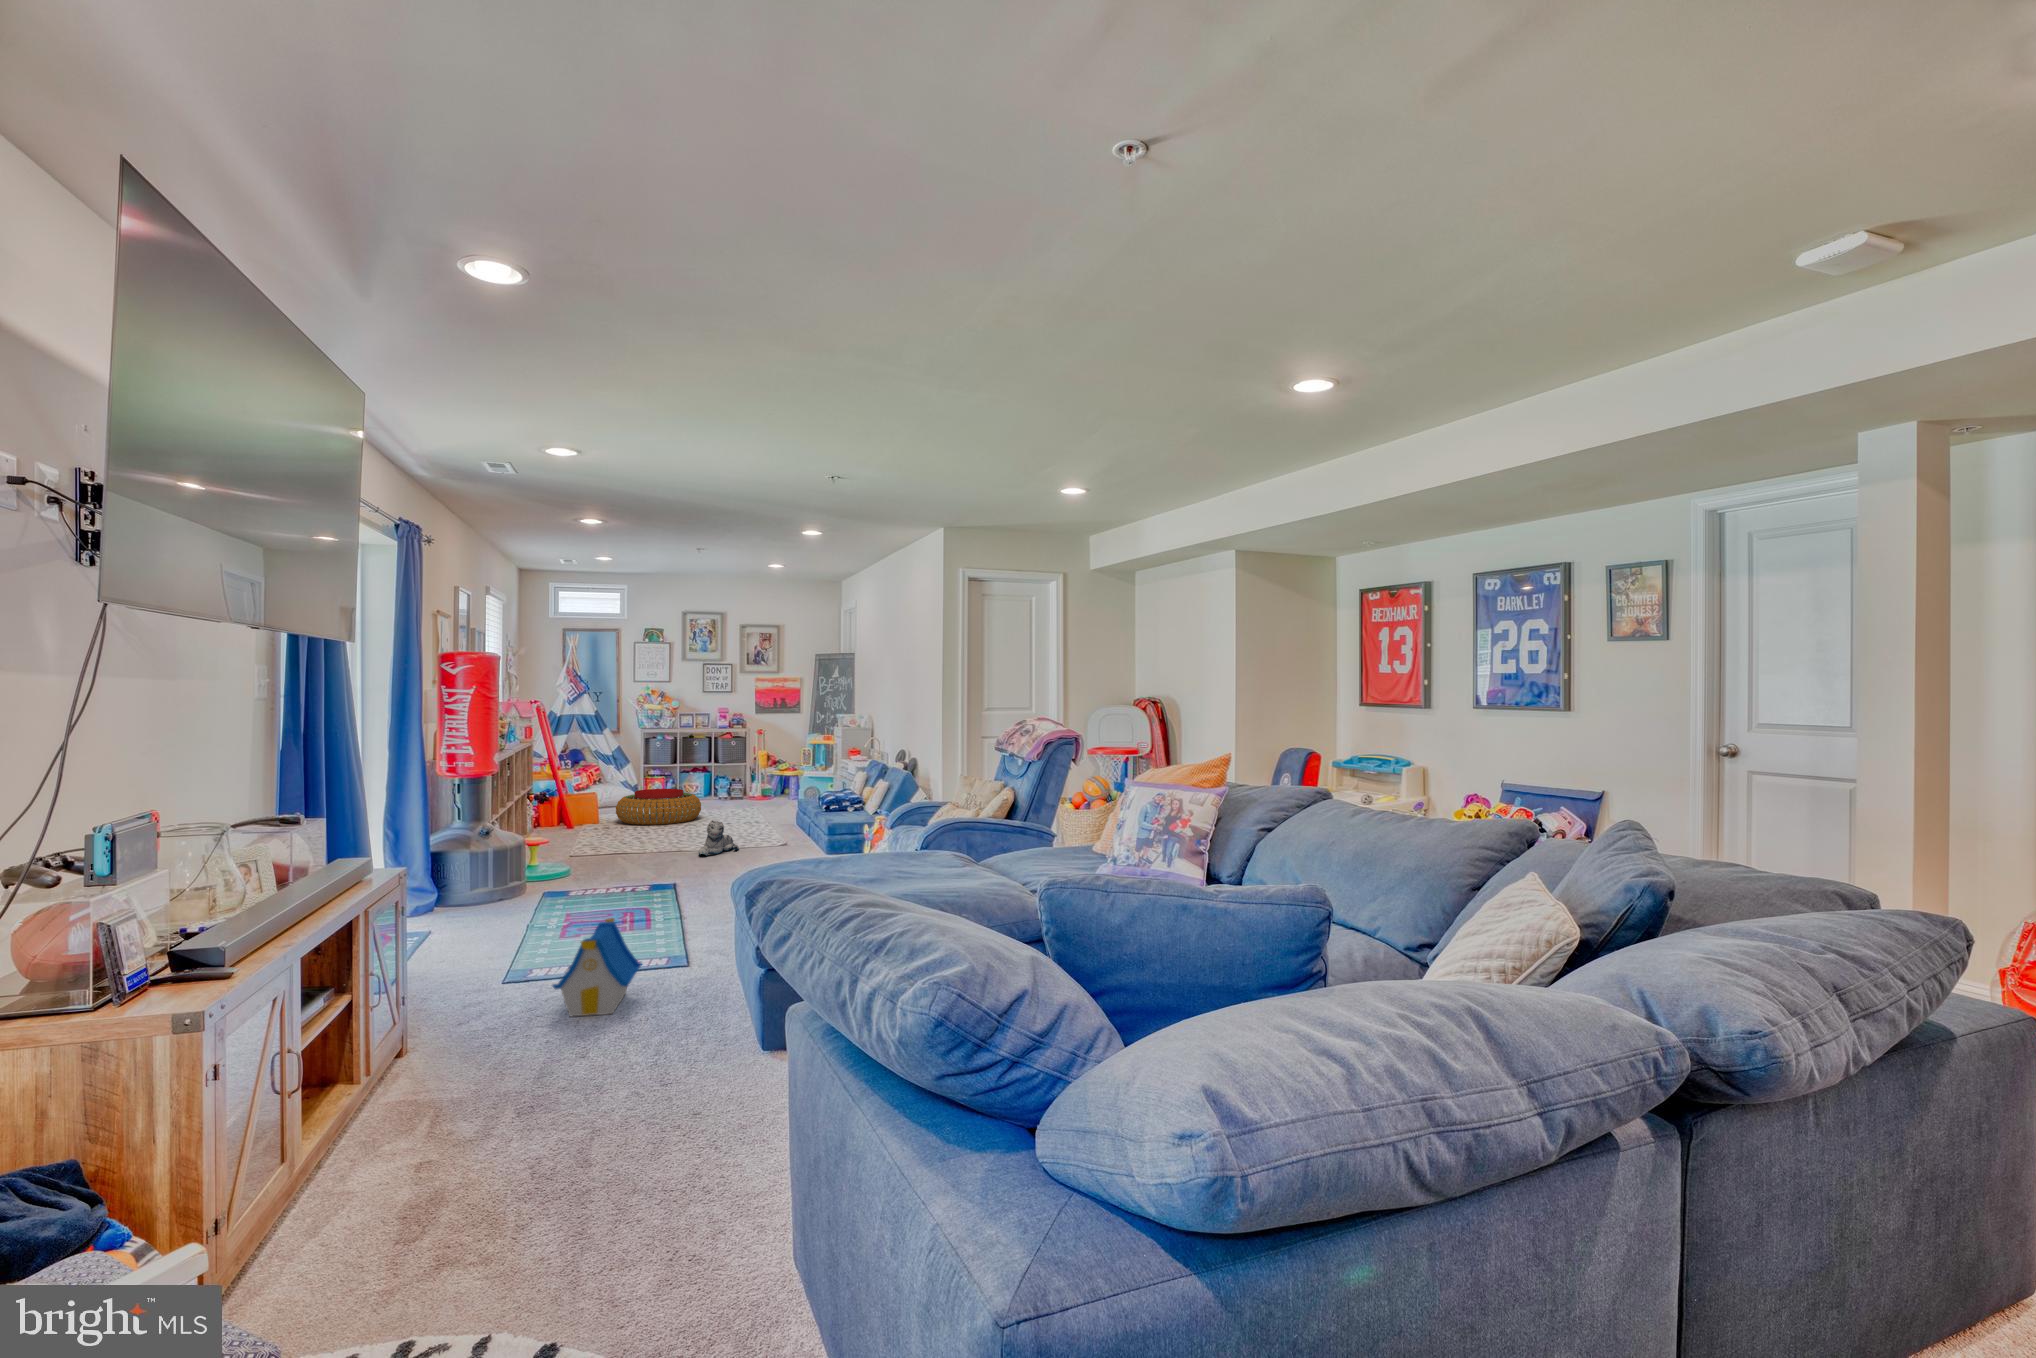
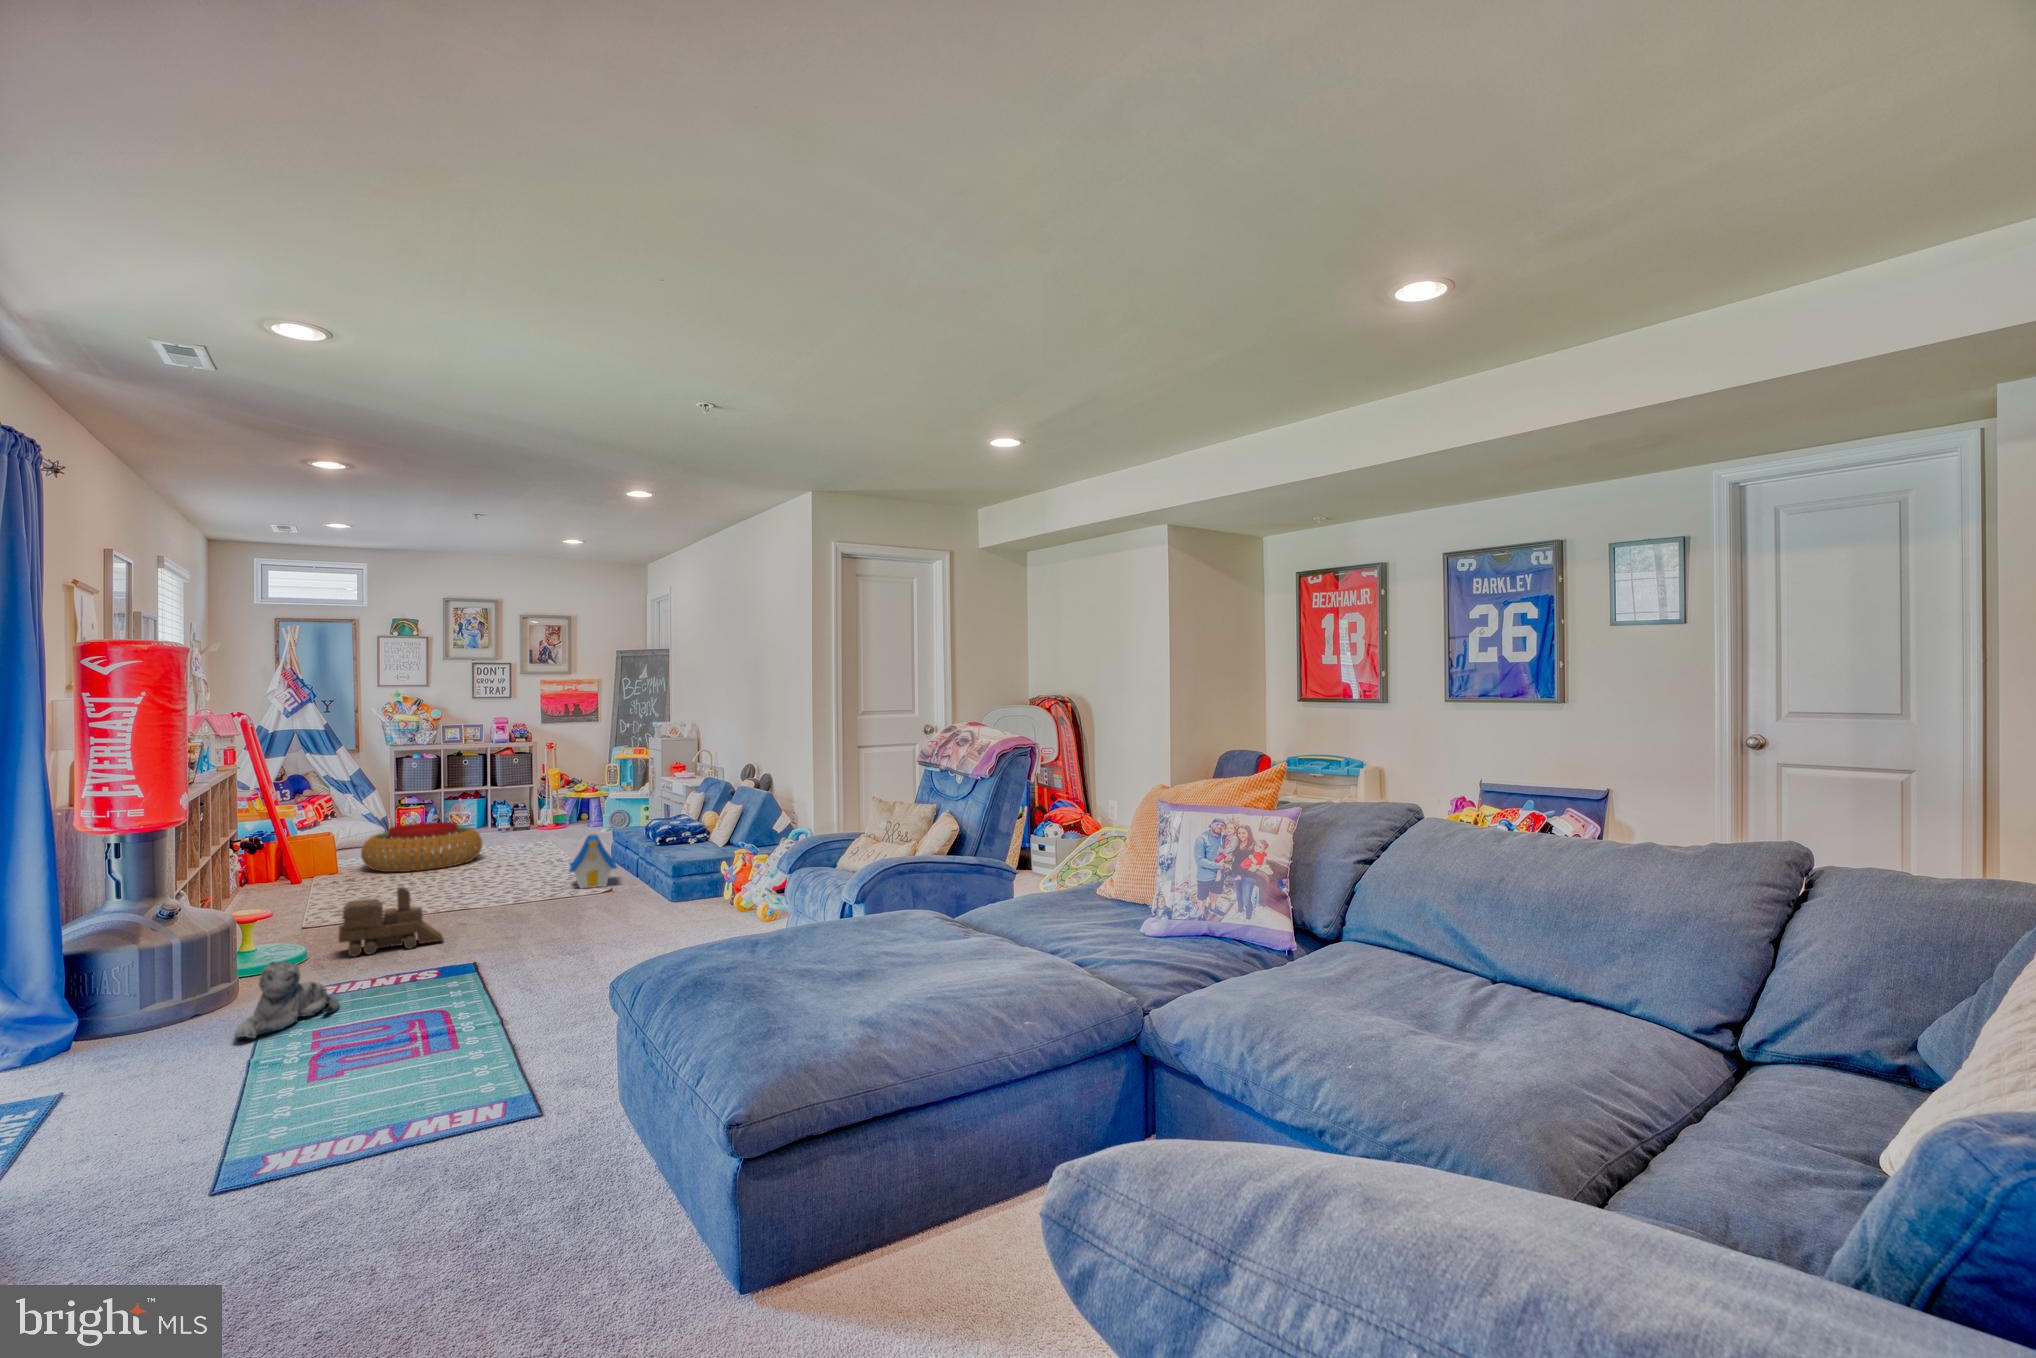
plush toy: present [698,821,739,856] -> present [235,962,339,1038]
toy train: none [590,828,659,875] -> present [339,887,444,957]
toy house: present [553,918,642,1016] -> present [569,833,617,888]

